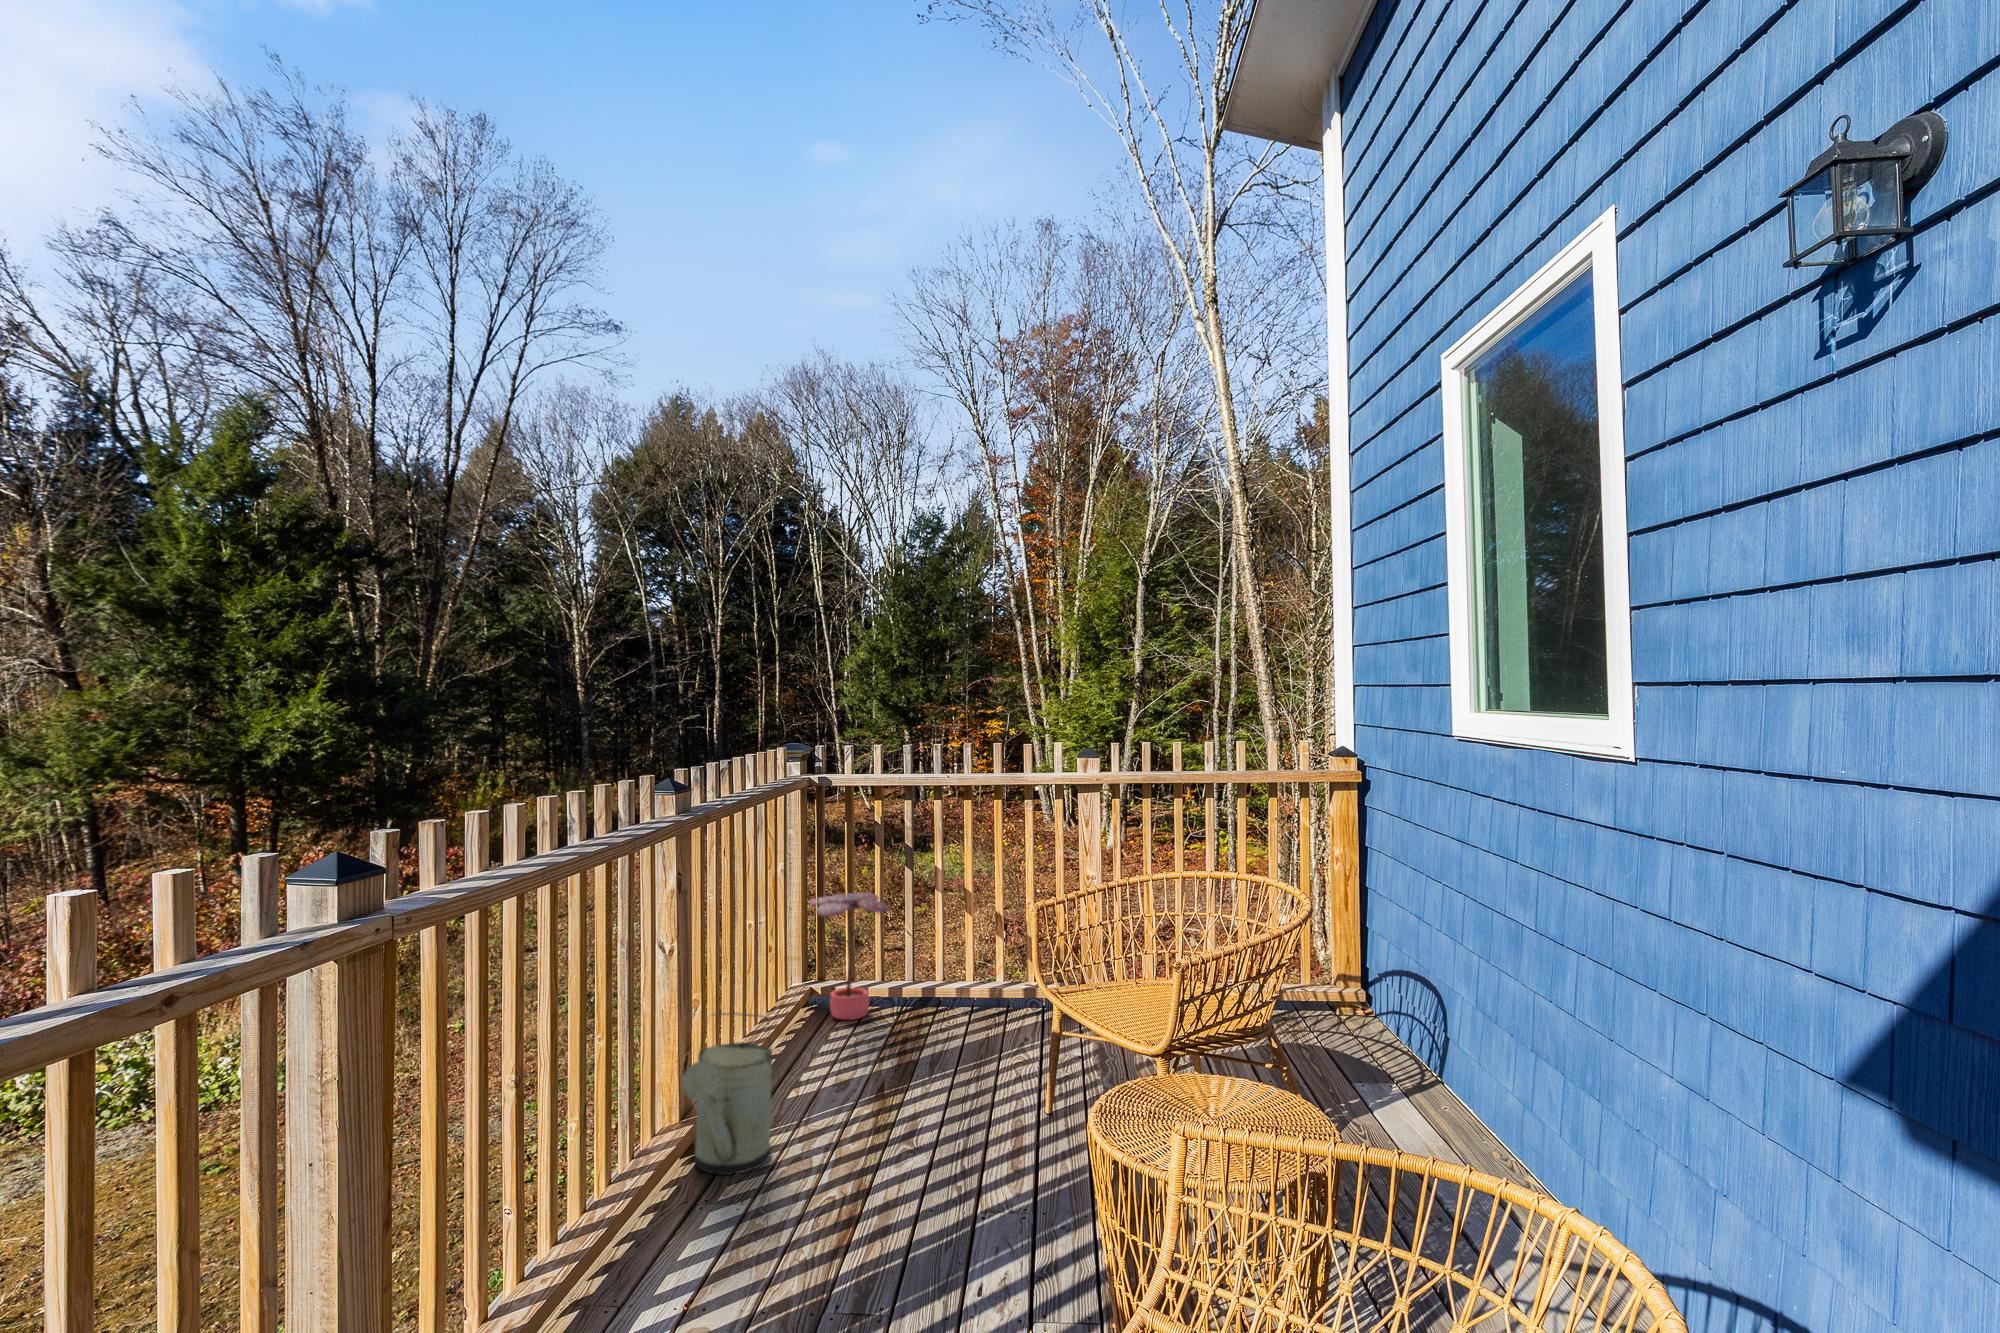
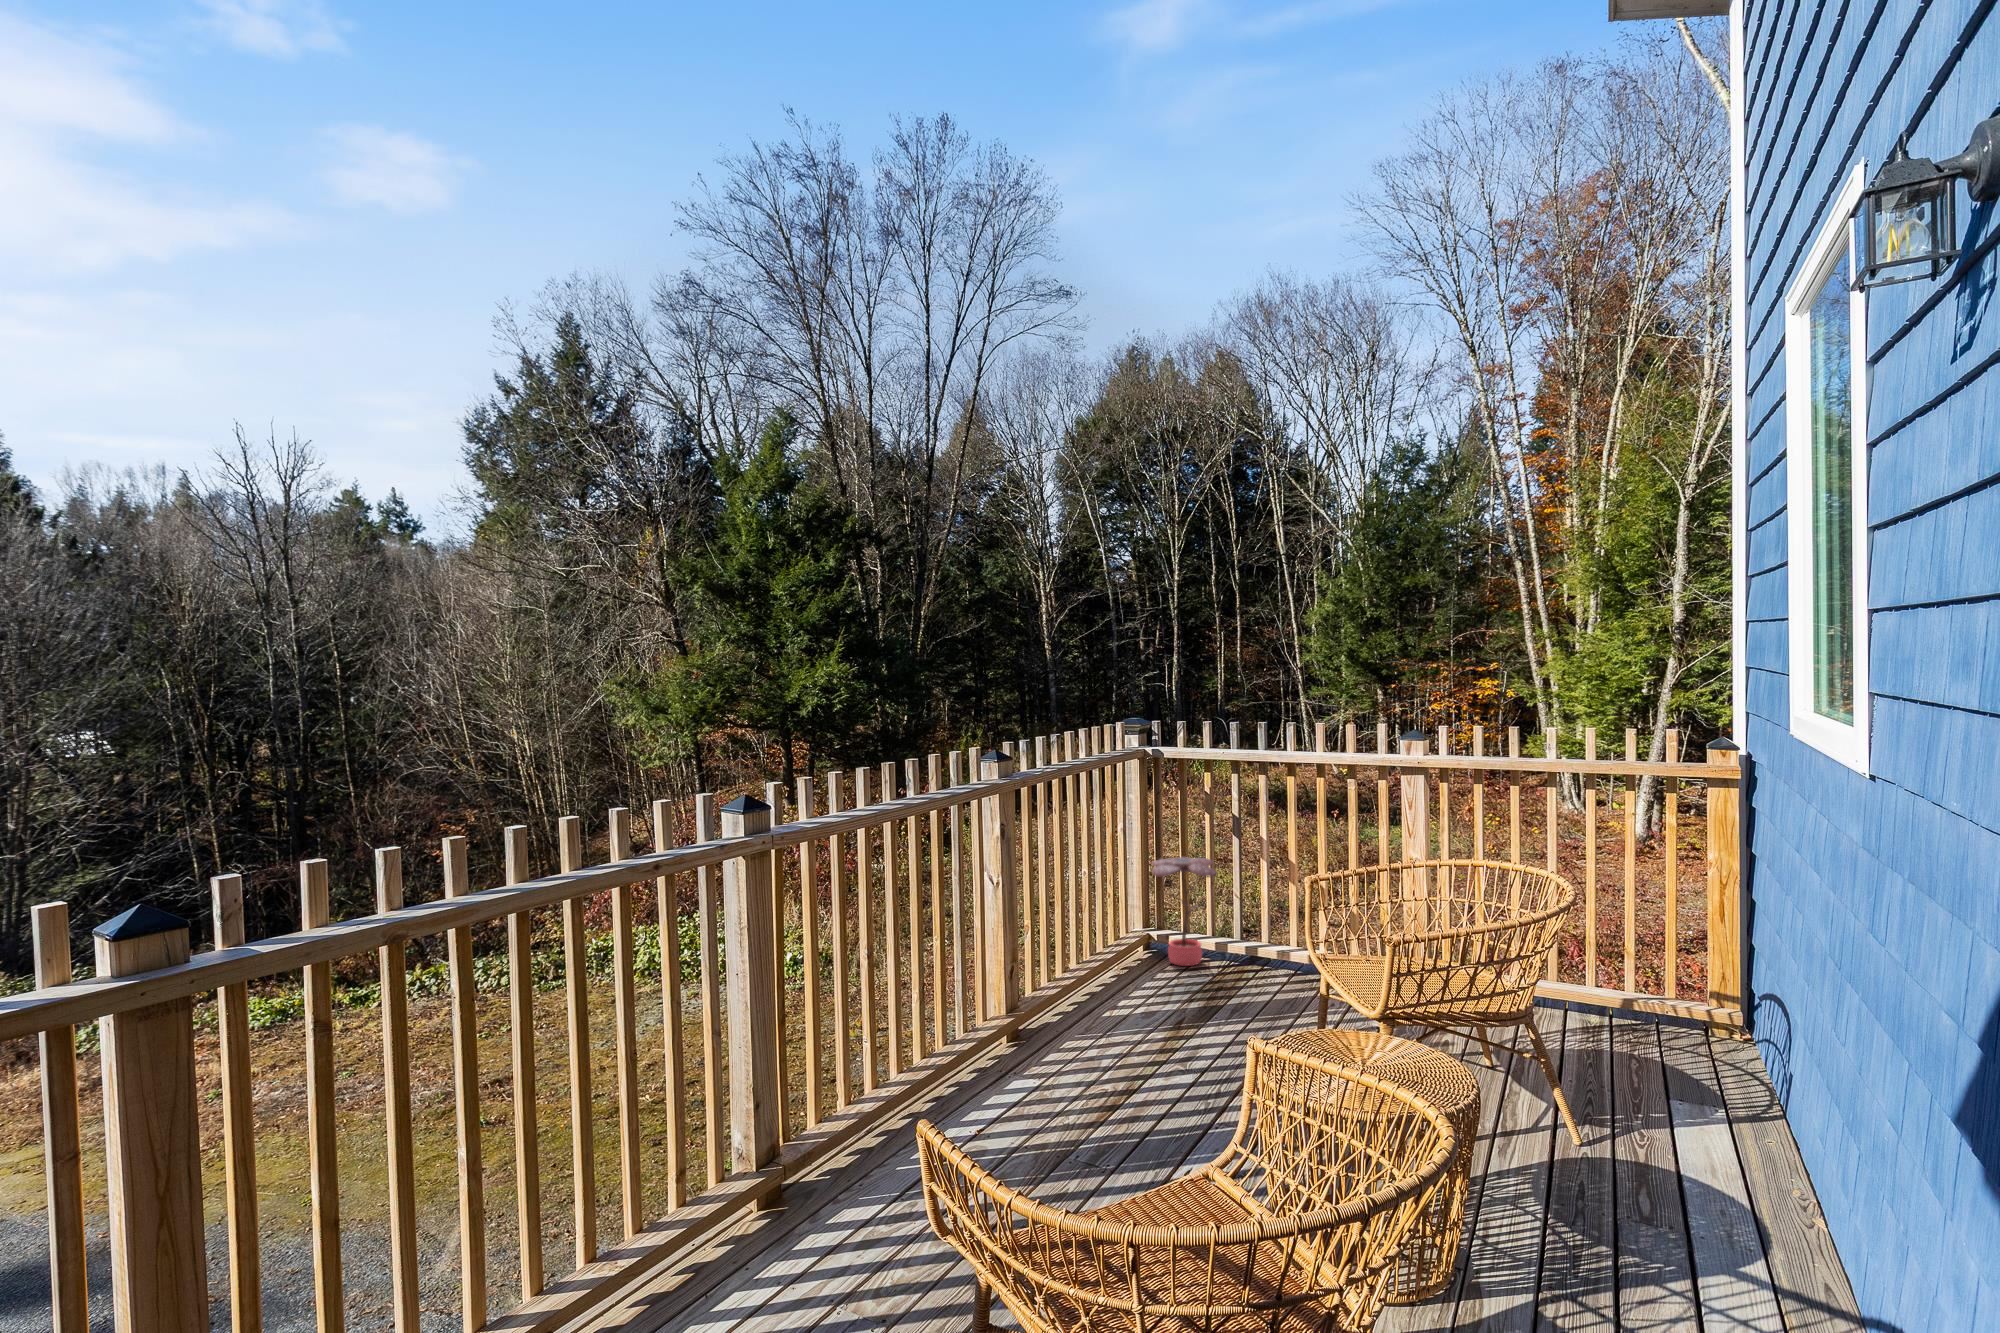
watering can: present [682,1013,772,1175] -> none [995,943,1074,1063]

